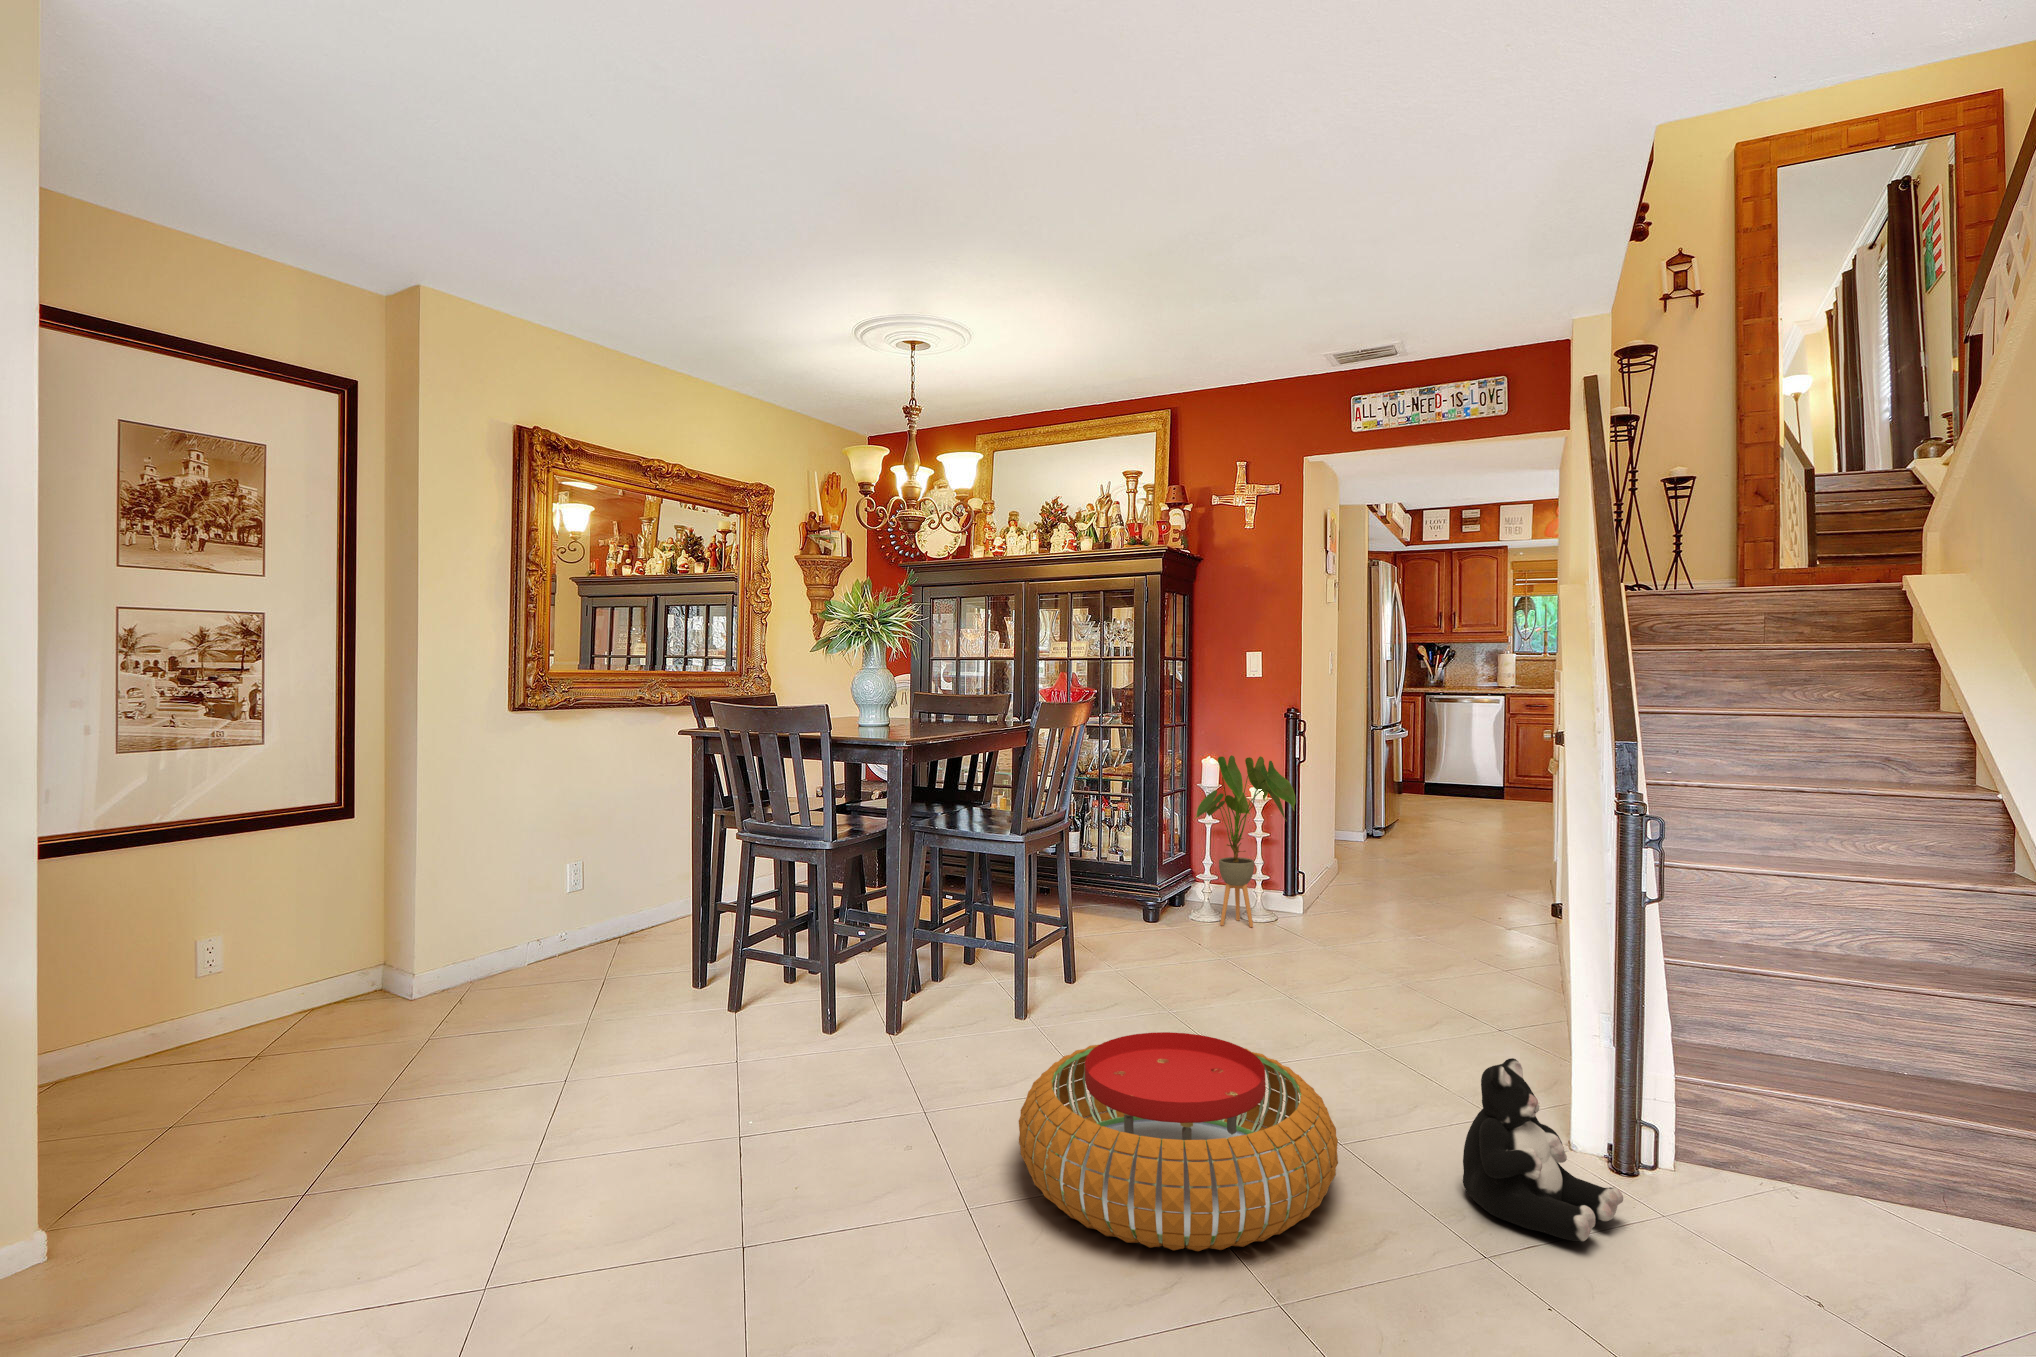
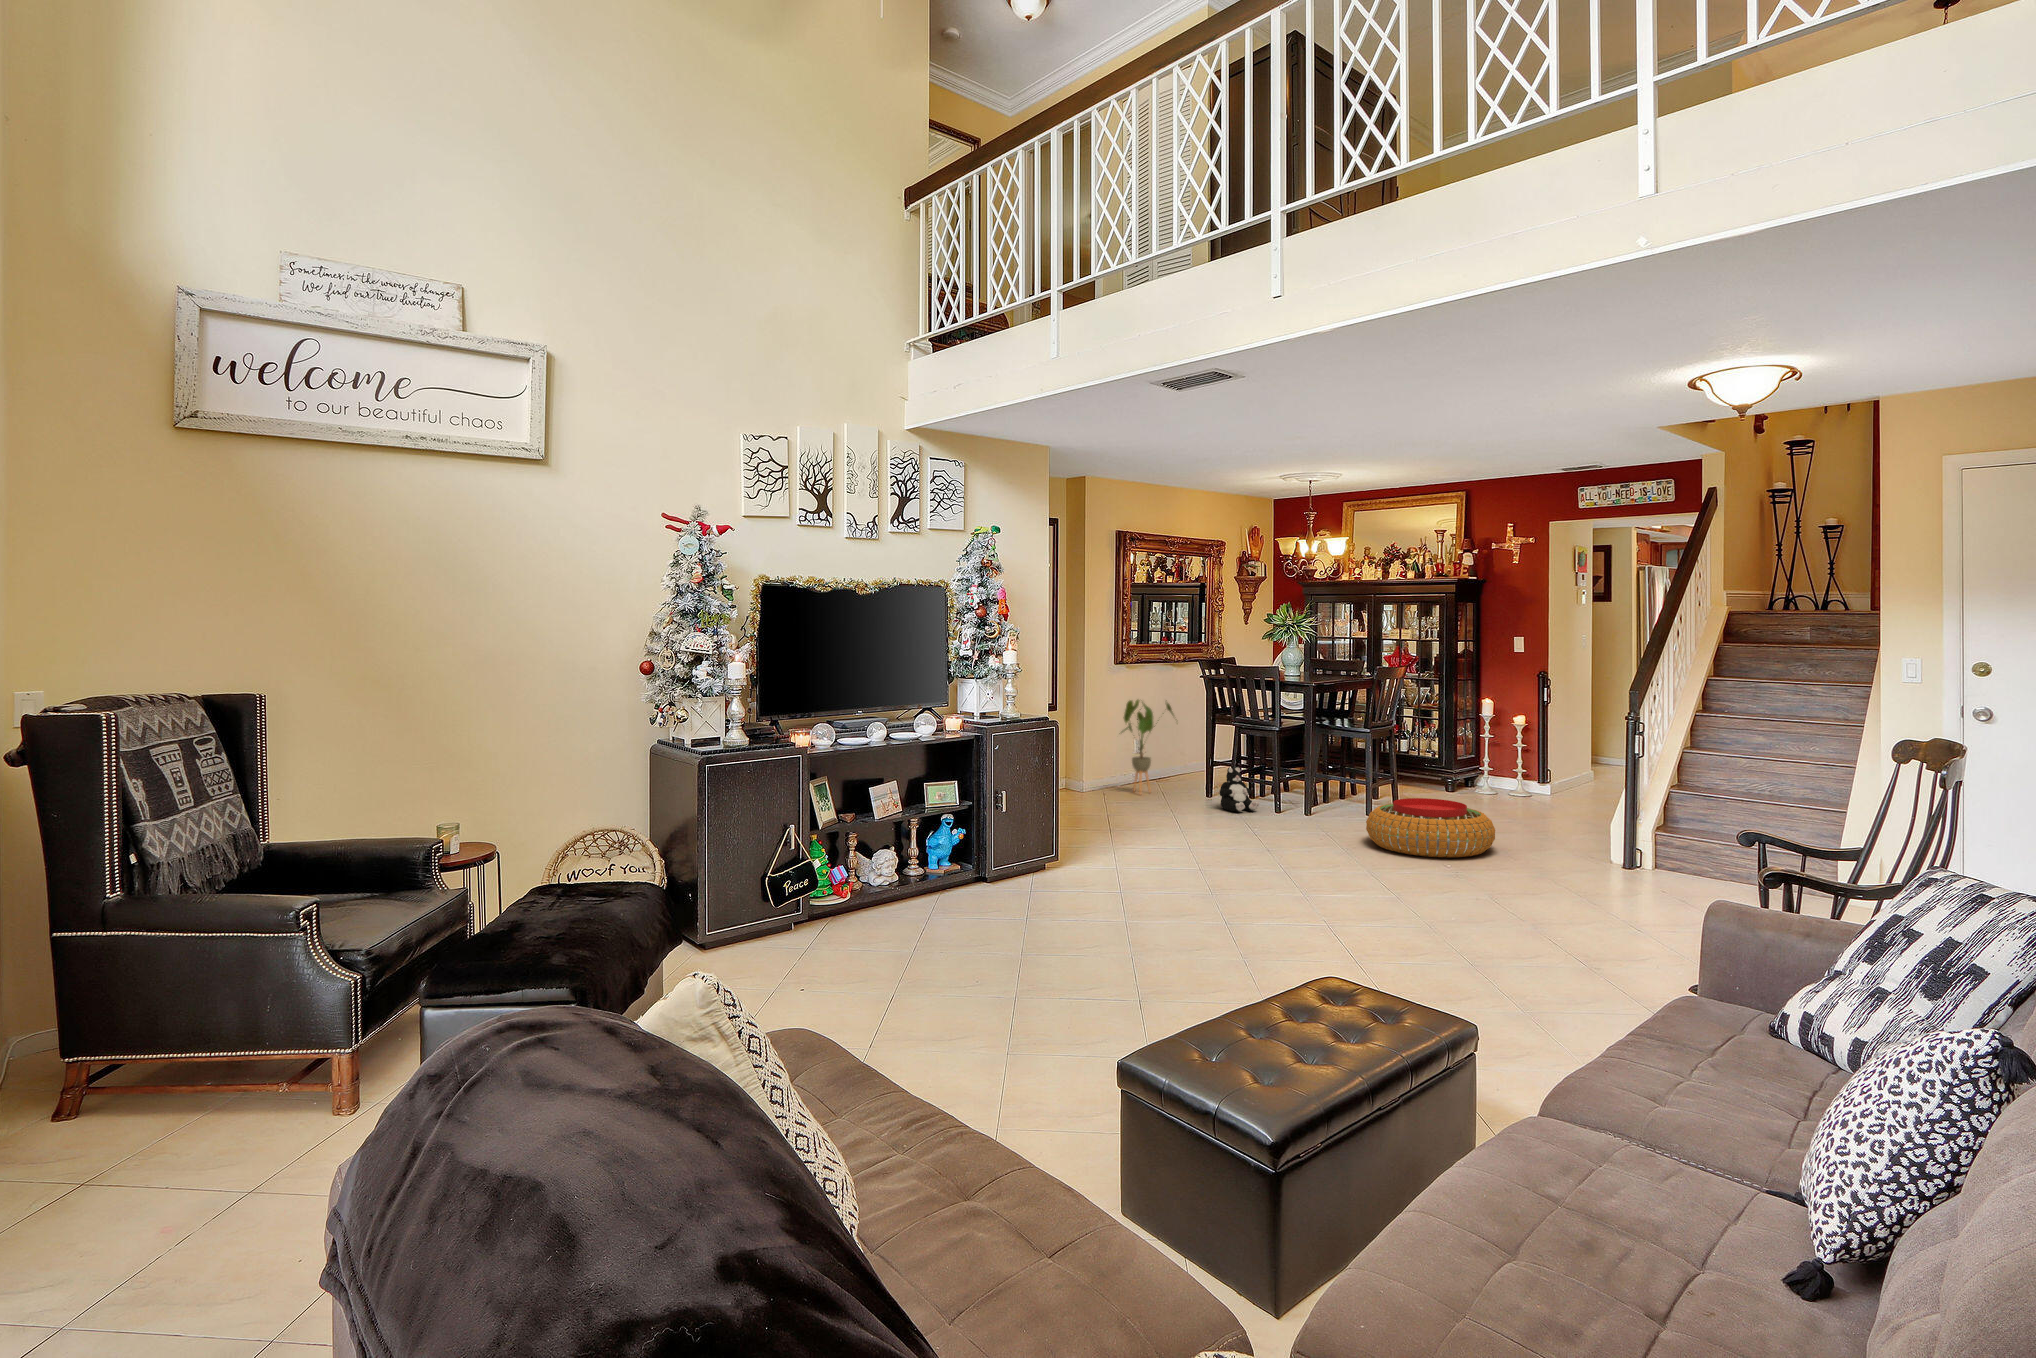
house plant: present [1195,755,1295,927] -> present [1122,700,1174,794]
plush toy: present [1463,1058,1623,1241] -> present [1220,767,1259,811]

